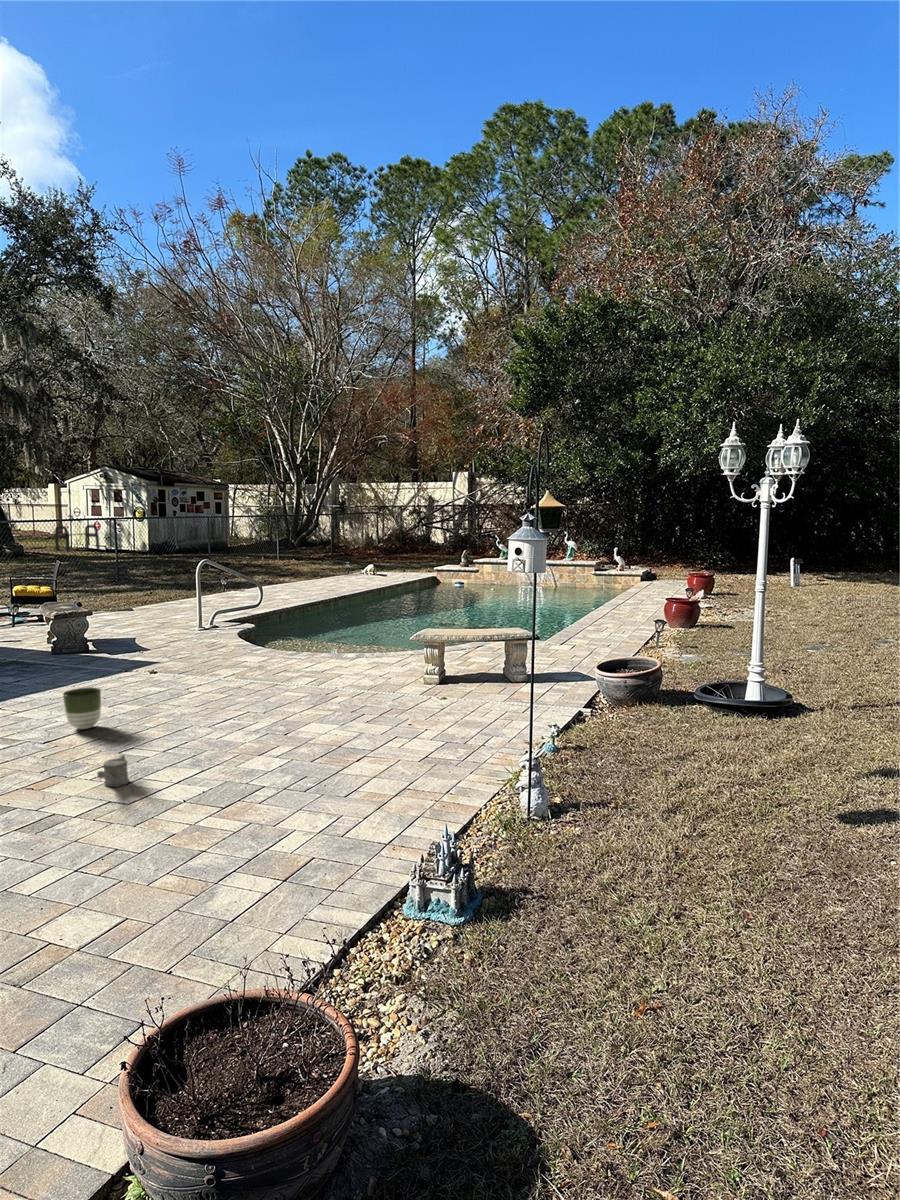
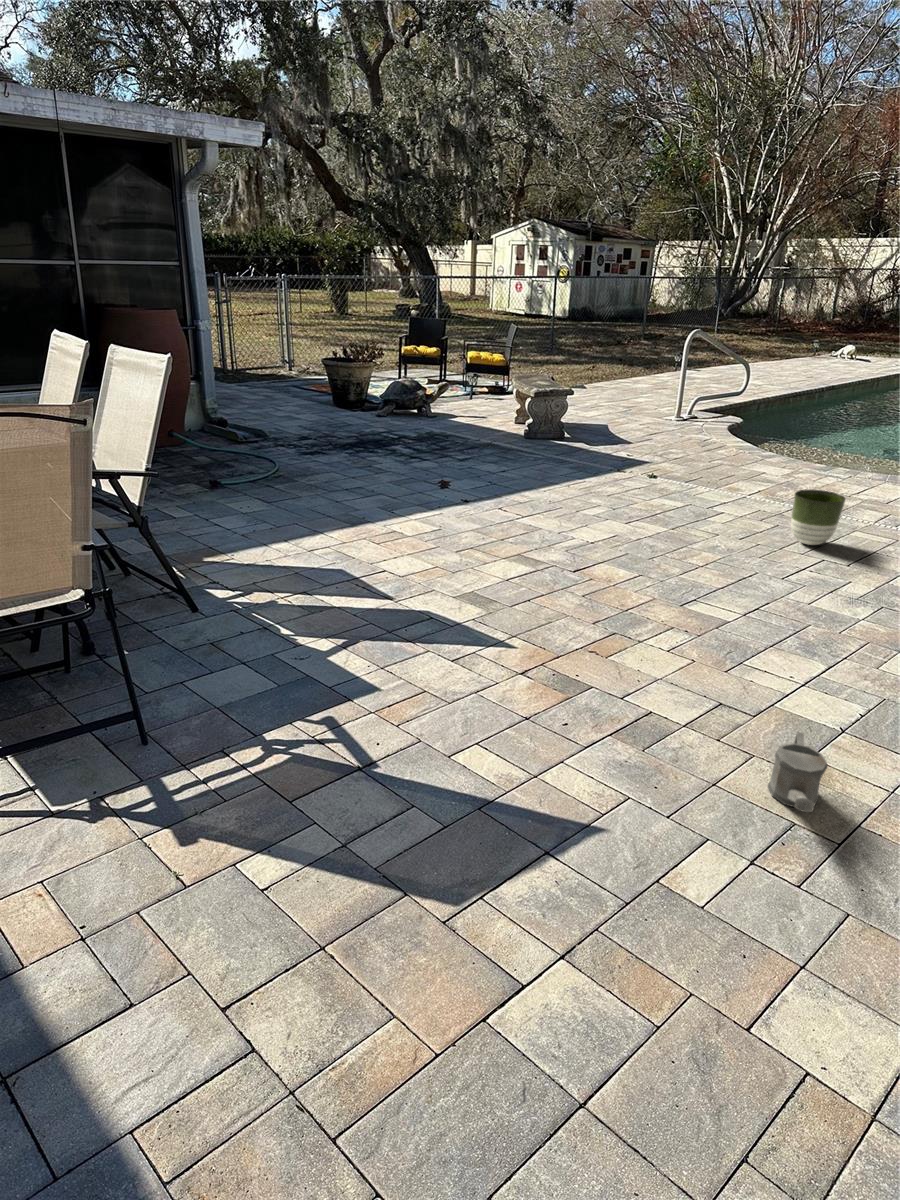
bench: present [55,525,100,551] -> none [478,286,519,315]
planter: present [63,688,101,729] -> present [791,490,845,545]

